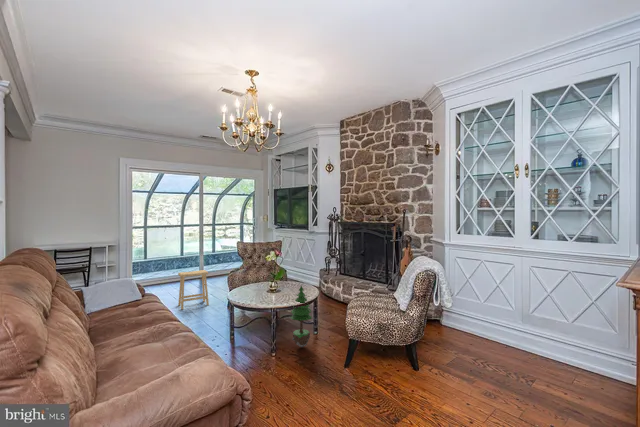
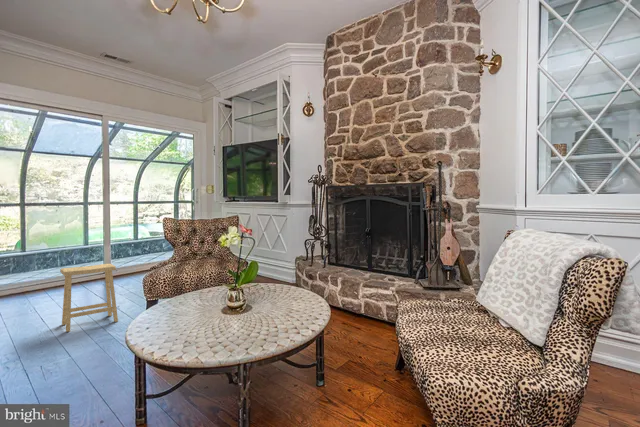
potted tree: present [290,286,312,347] -> none [276,279,317,393]

